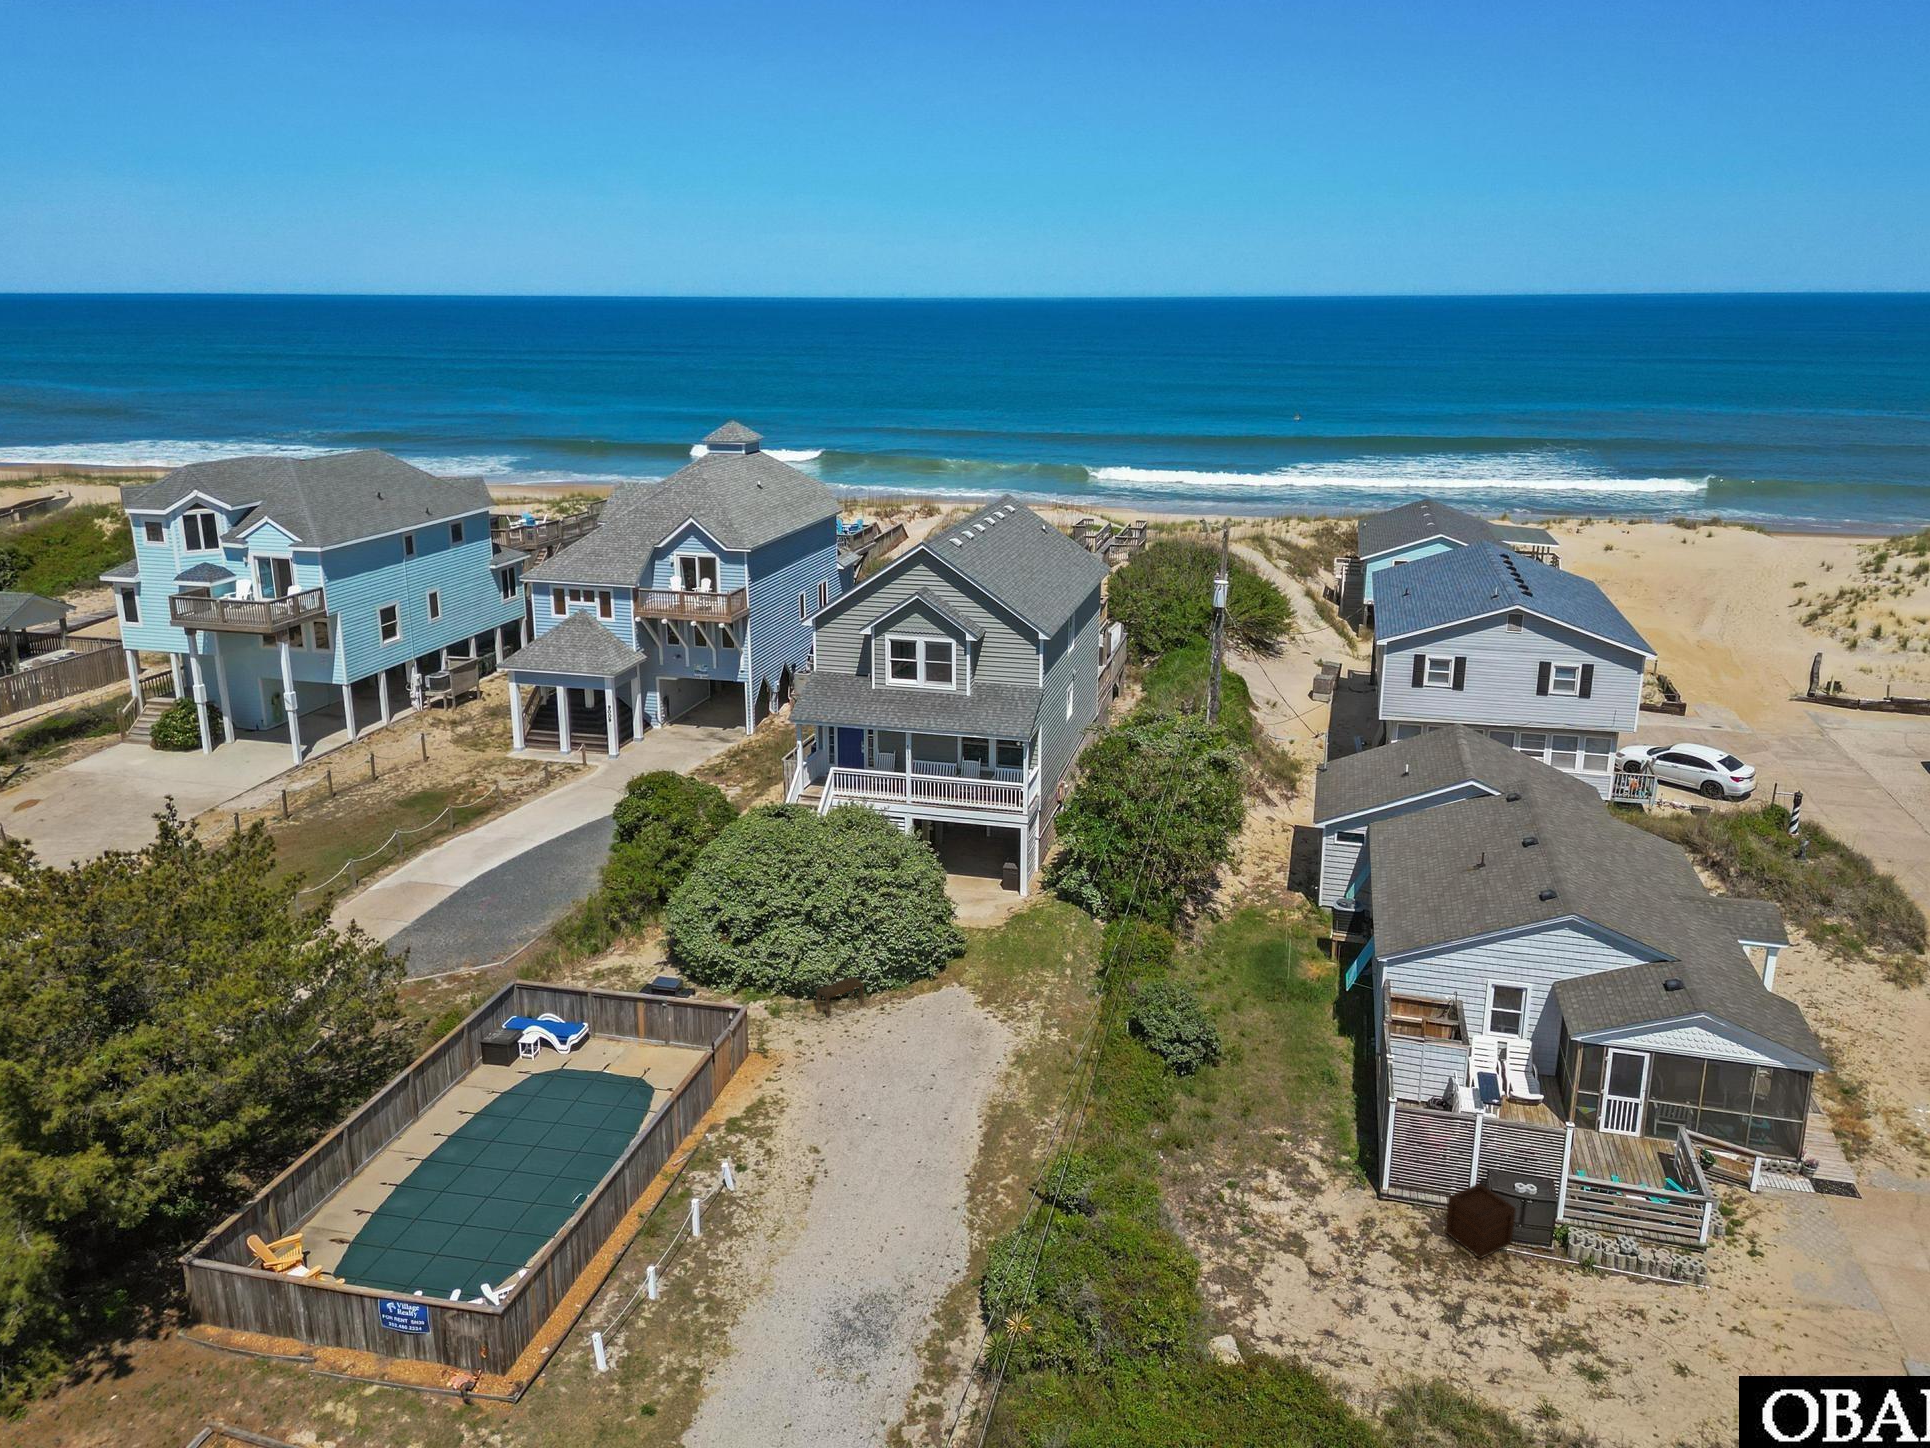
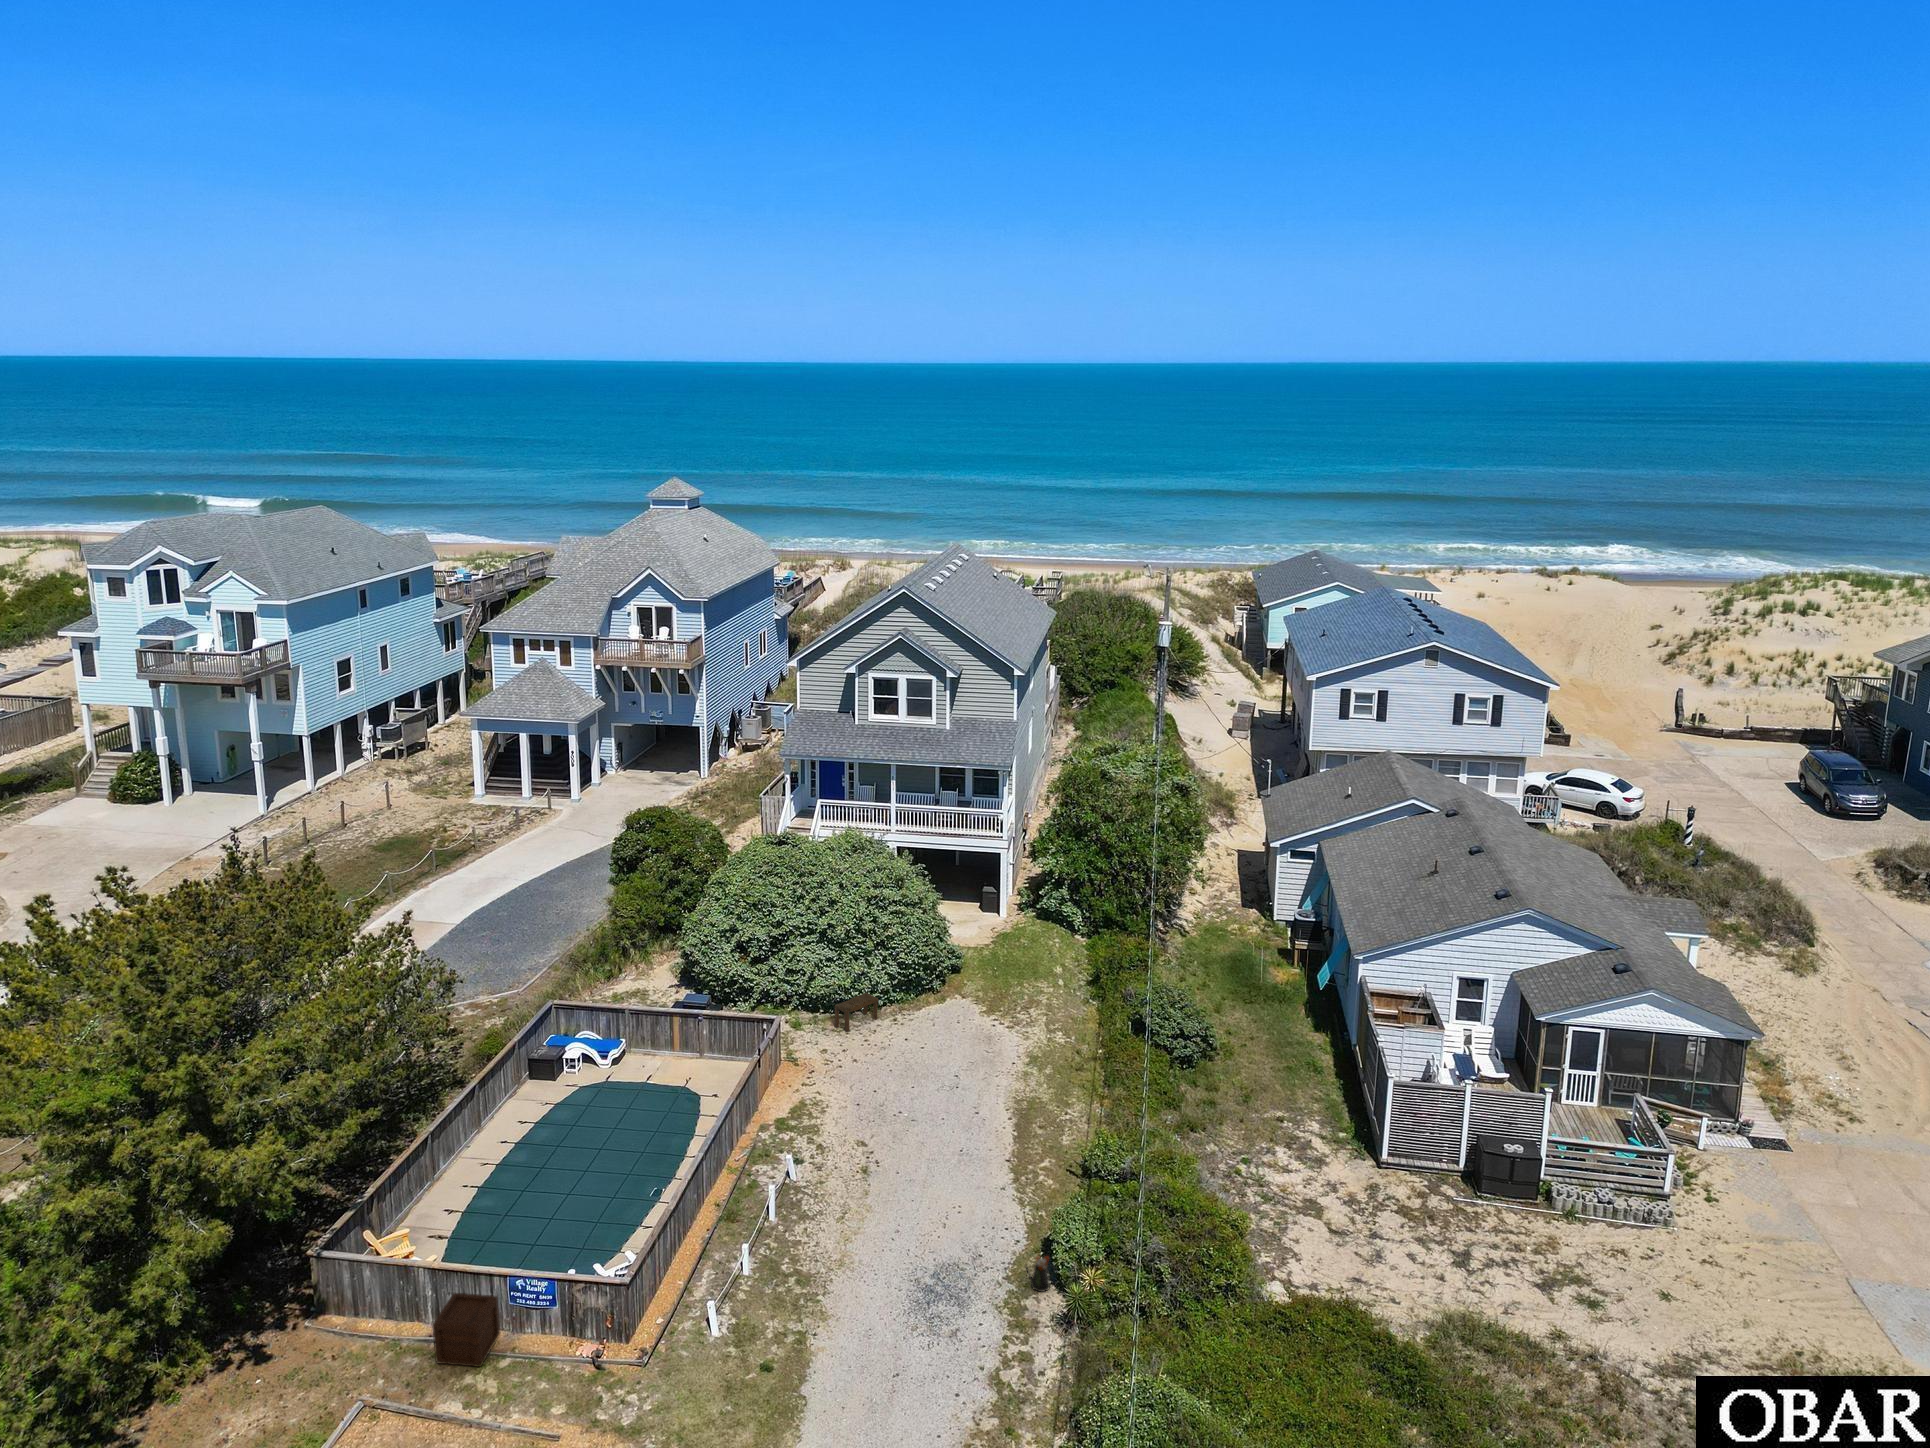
wooden crate: present [1445,1184,1516,1258] -> present [433,1293,500,1367]
watering can: none [950,1293,982,1335] -> present [1026,1256,1050,1292]

